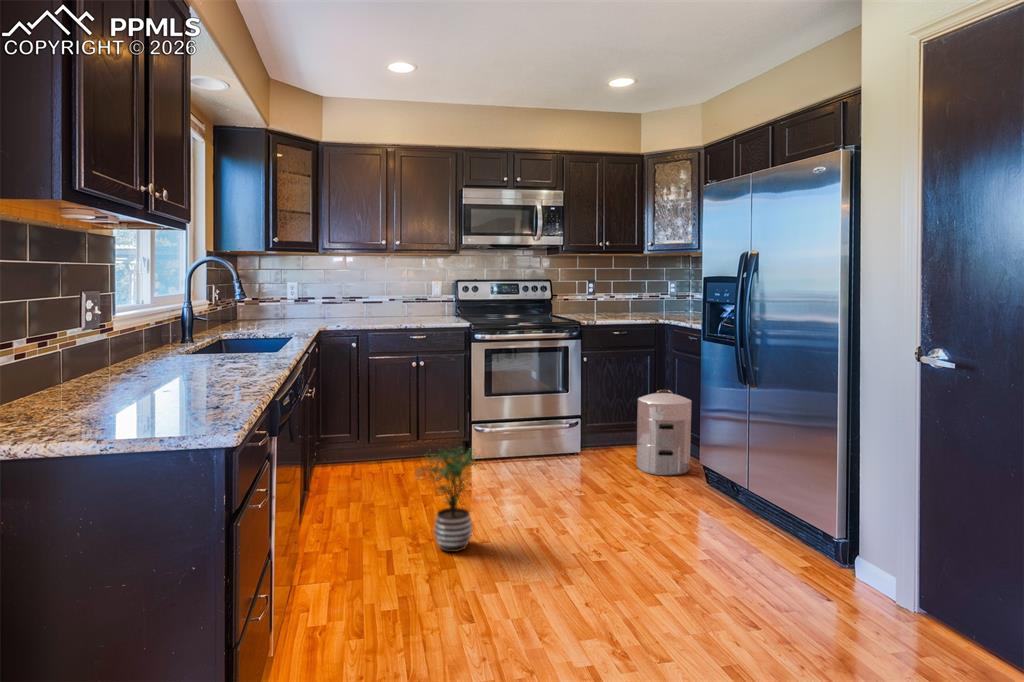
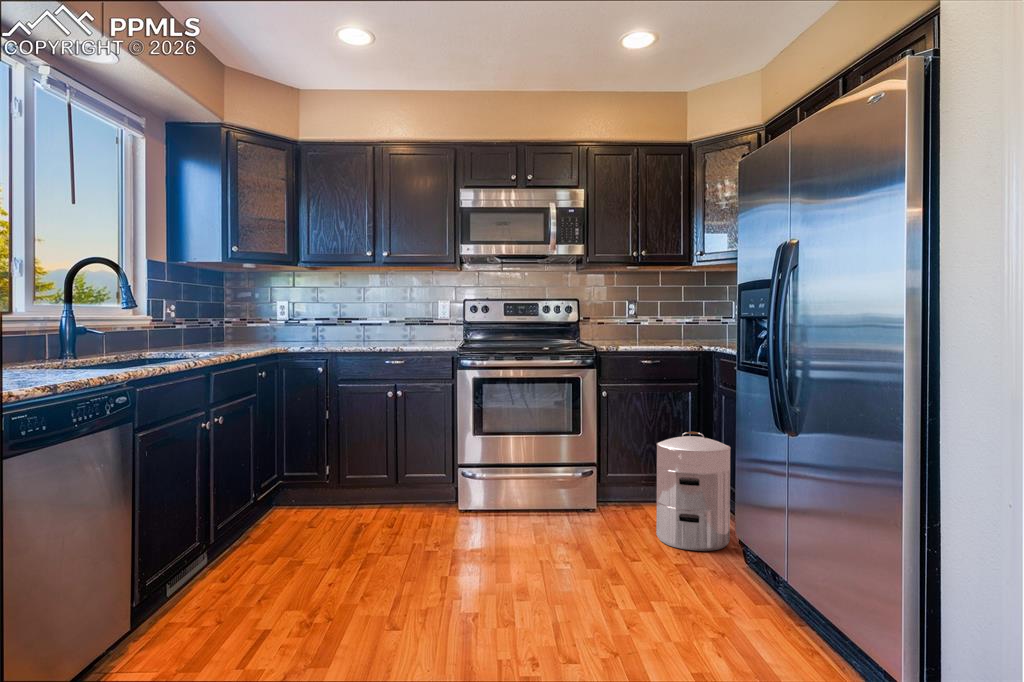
potted plant: present [415,448,479,552] -> none [259,487,367,641]

